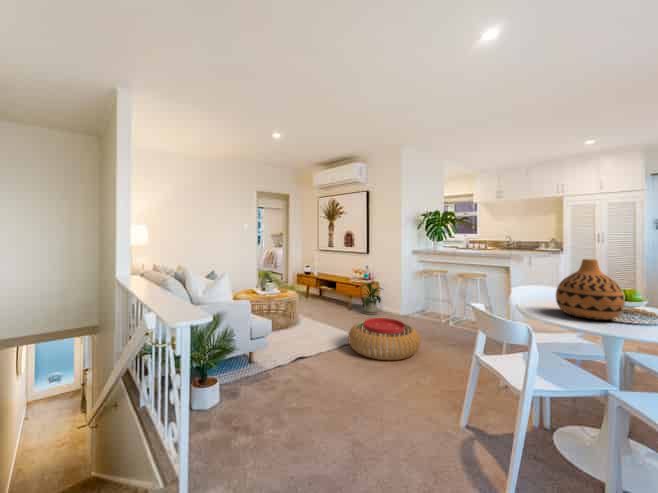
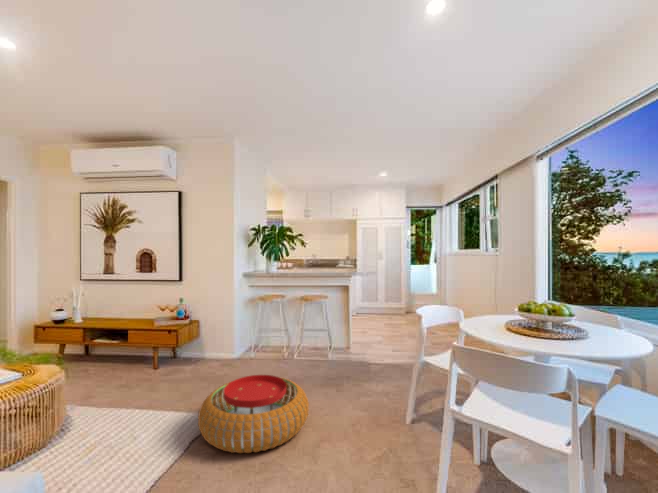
vase: present [556,259,625,320] -> none [512,276,580,341]
house plant: present [362,283,382,315] -> none [174,324,214,370]

